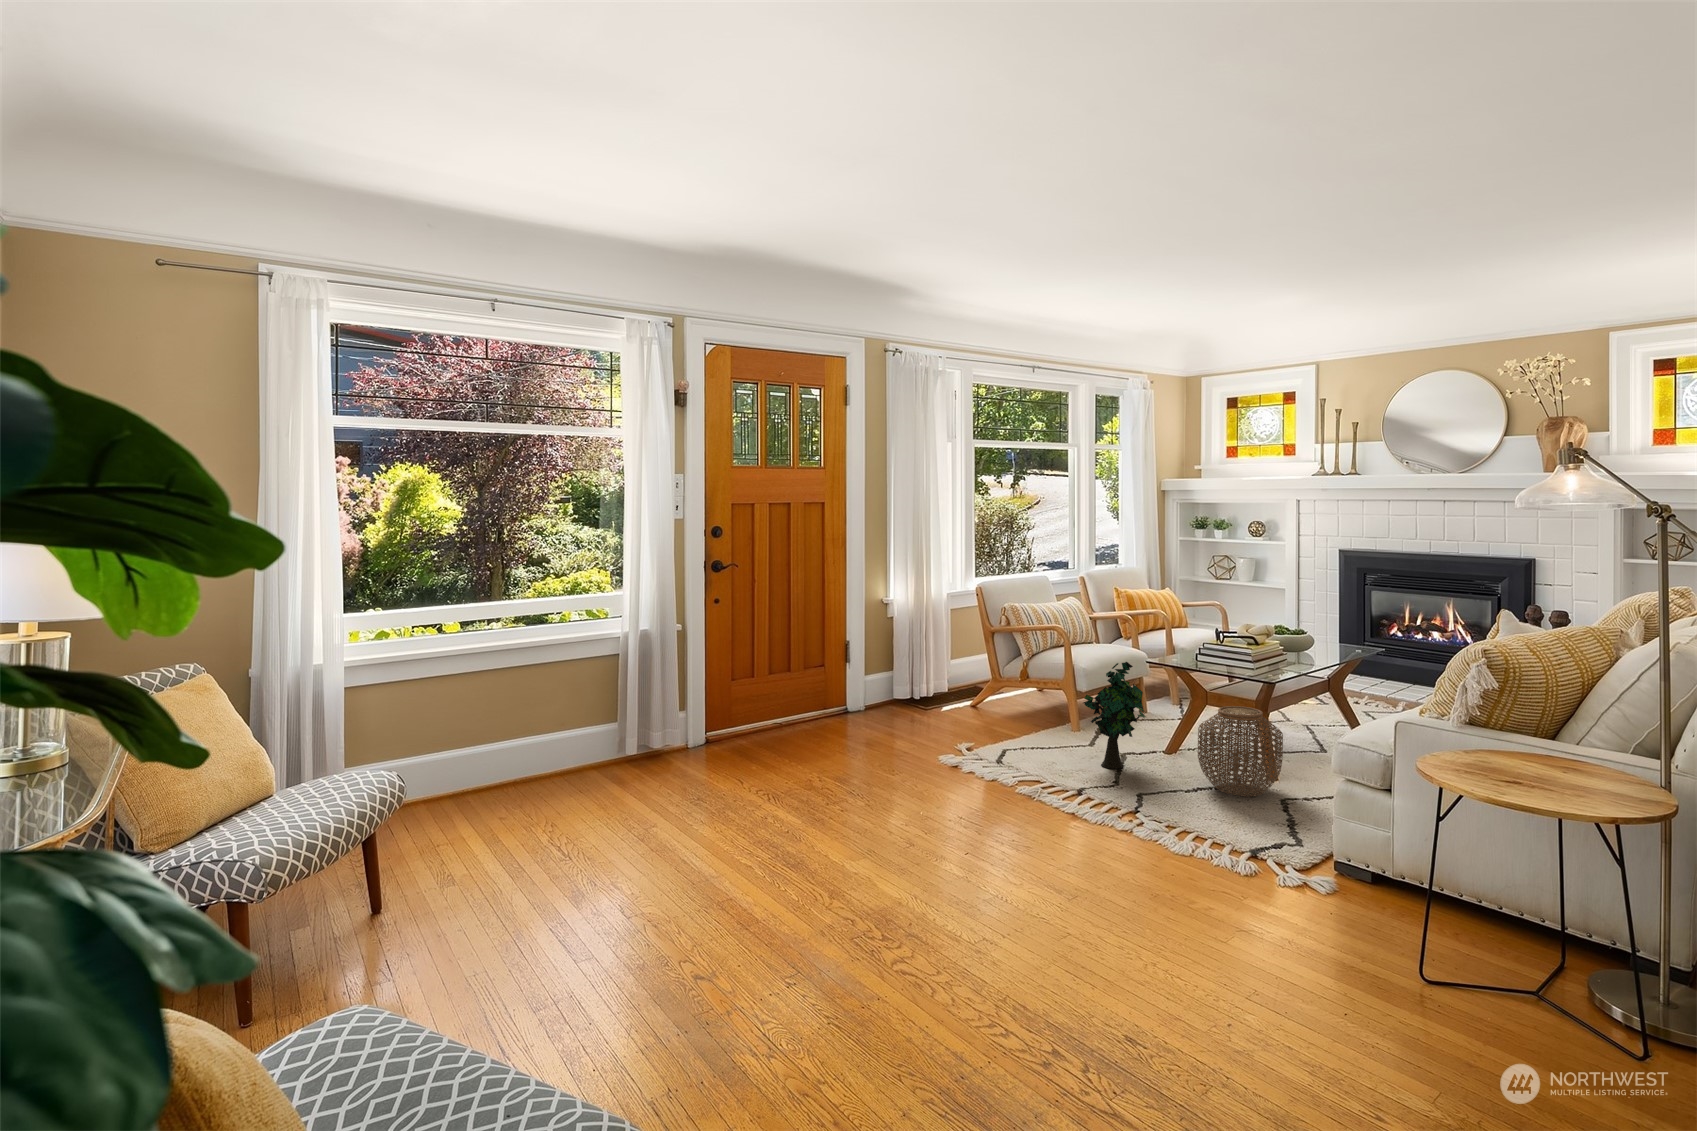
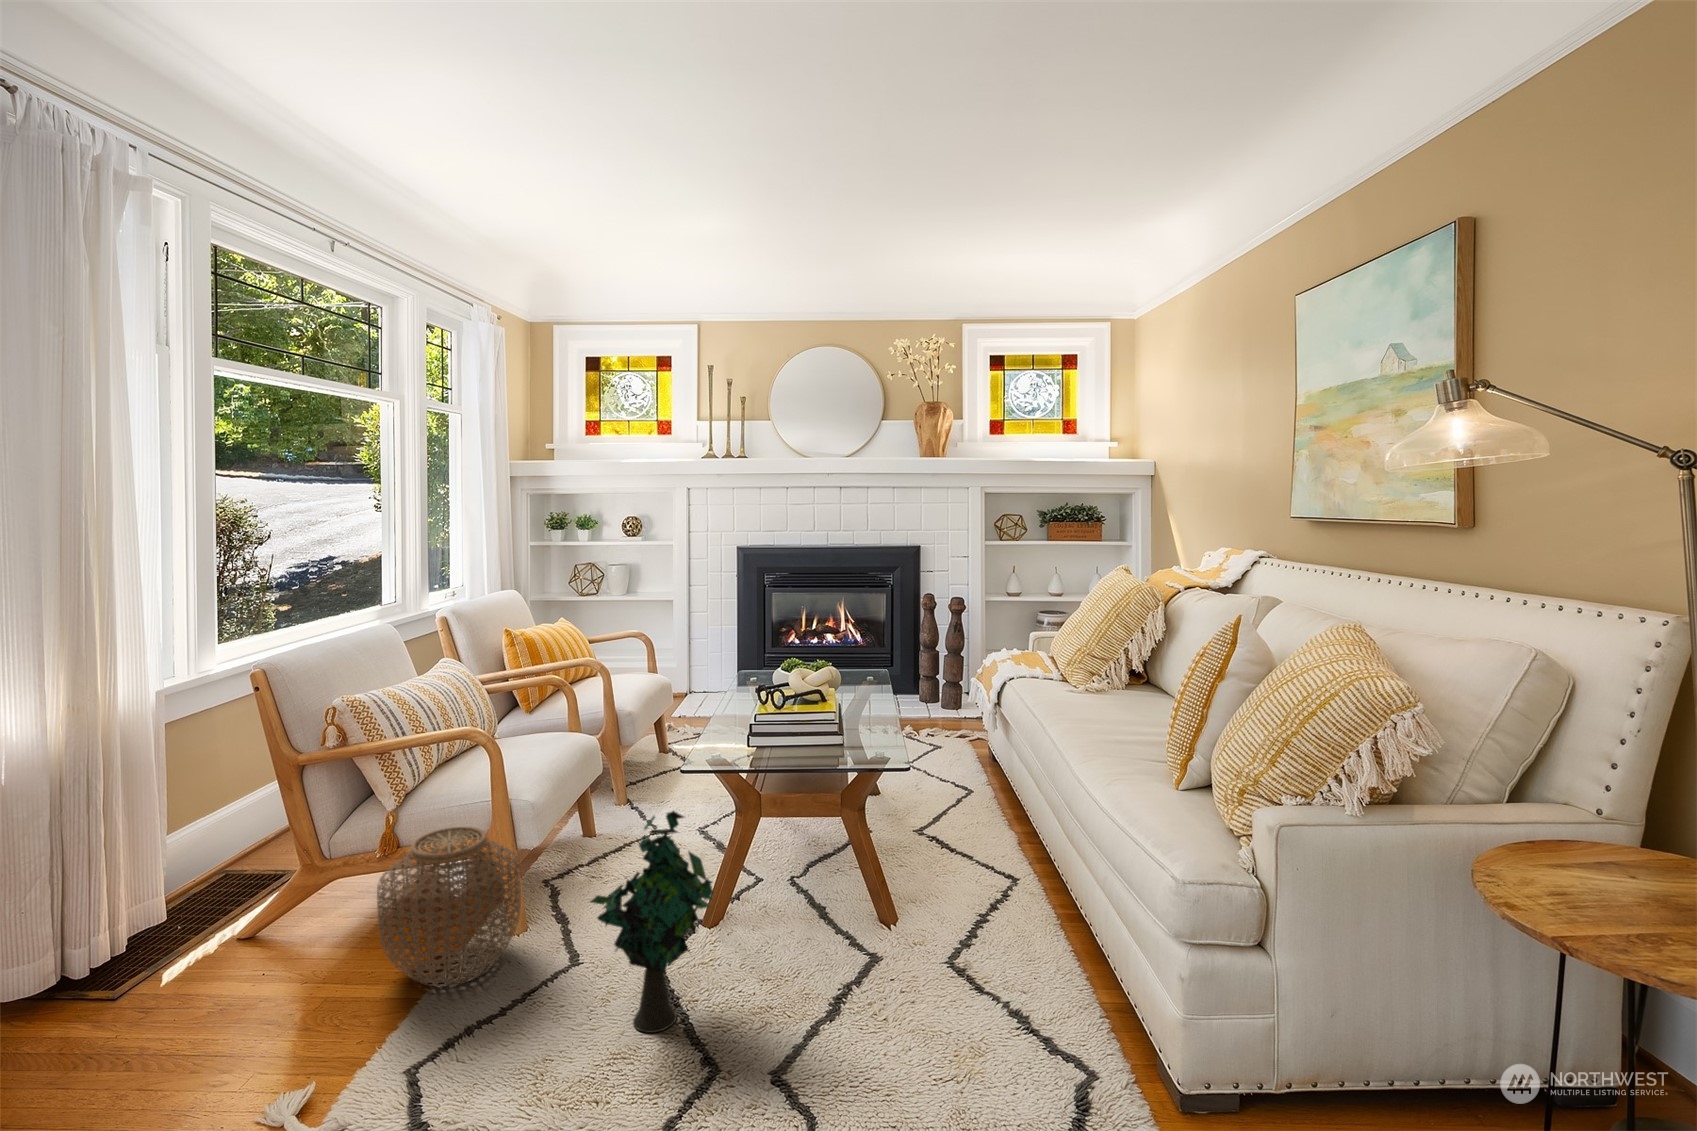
woven basket: present [1198,706,1283,797] -> present [377,827,521,987]

